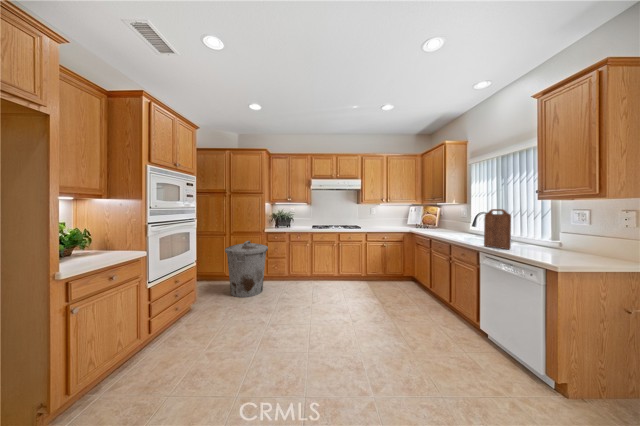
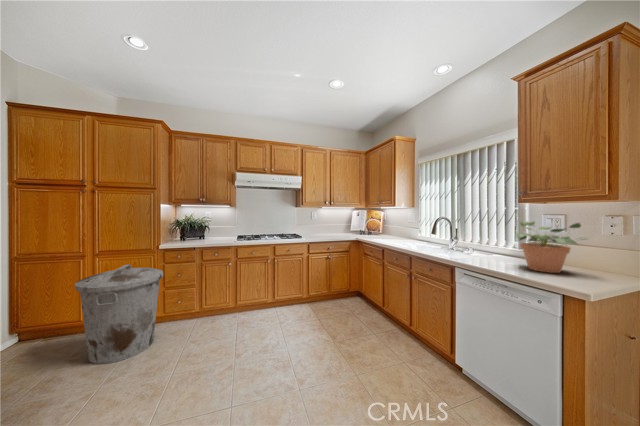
cutting board: present [484,209,511,249] -> none [461,215,494,264]
potted plant: none [524,214,595,256] -> present [517,221,581,273]

